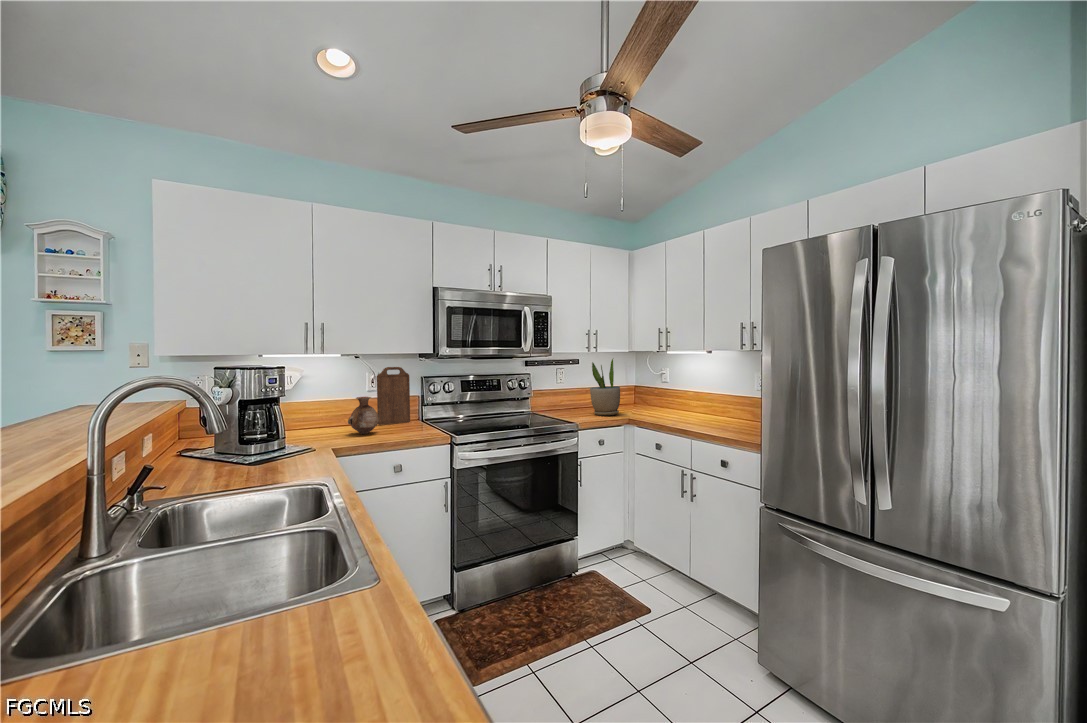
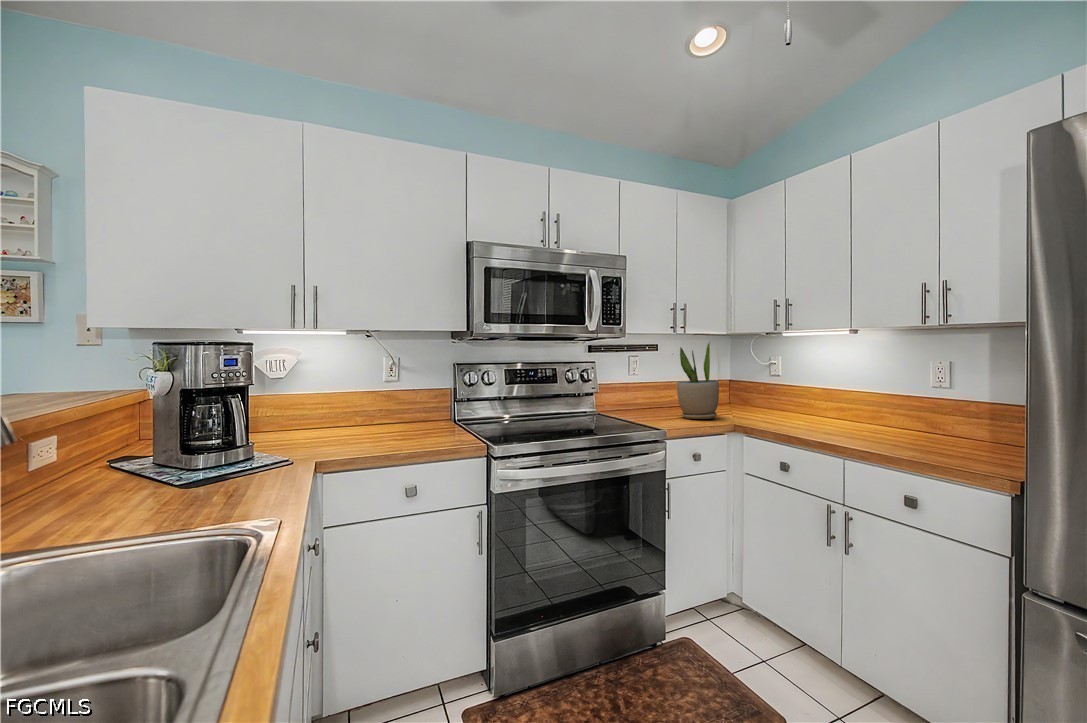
cutting board: present [377,367,410,425] -> none [397,352,441,427]
vase: present [348,397,379,434] -> none [351,389,395,439]

